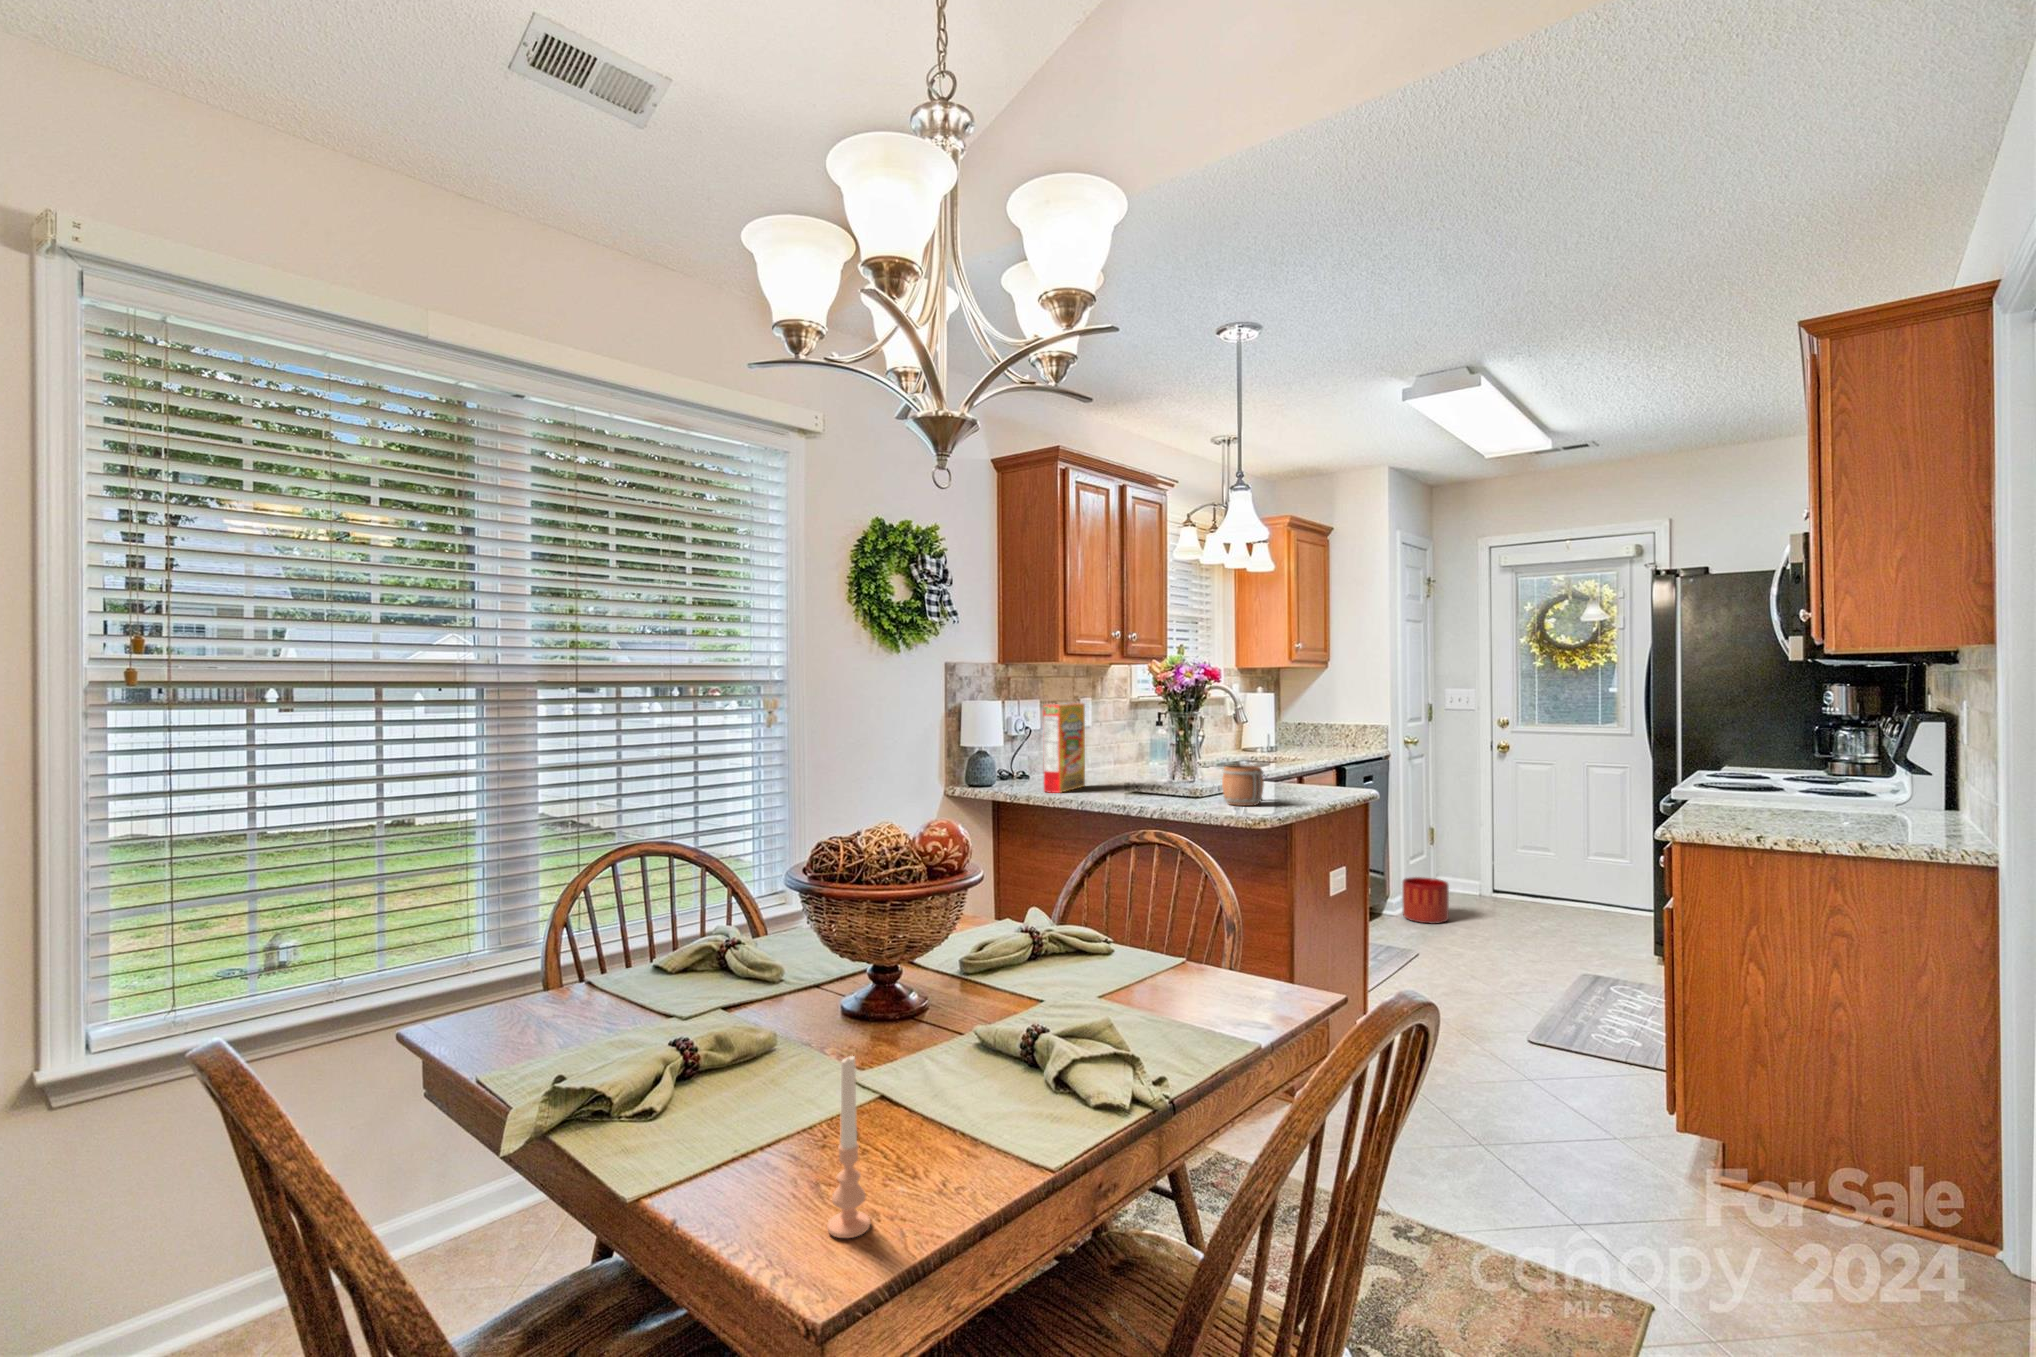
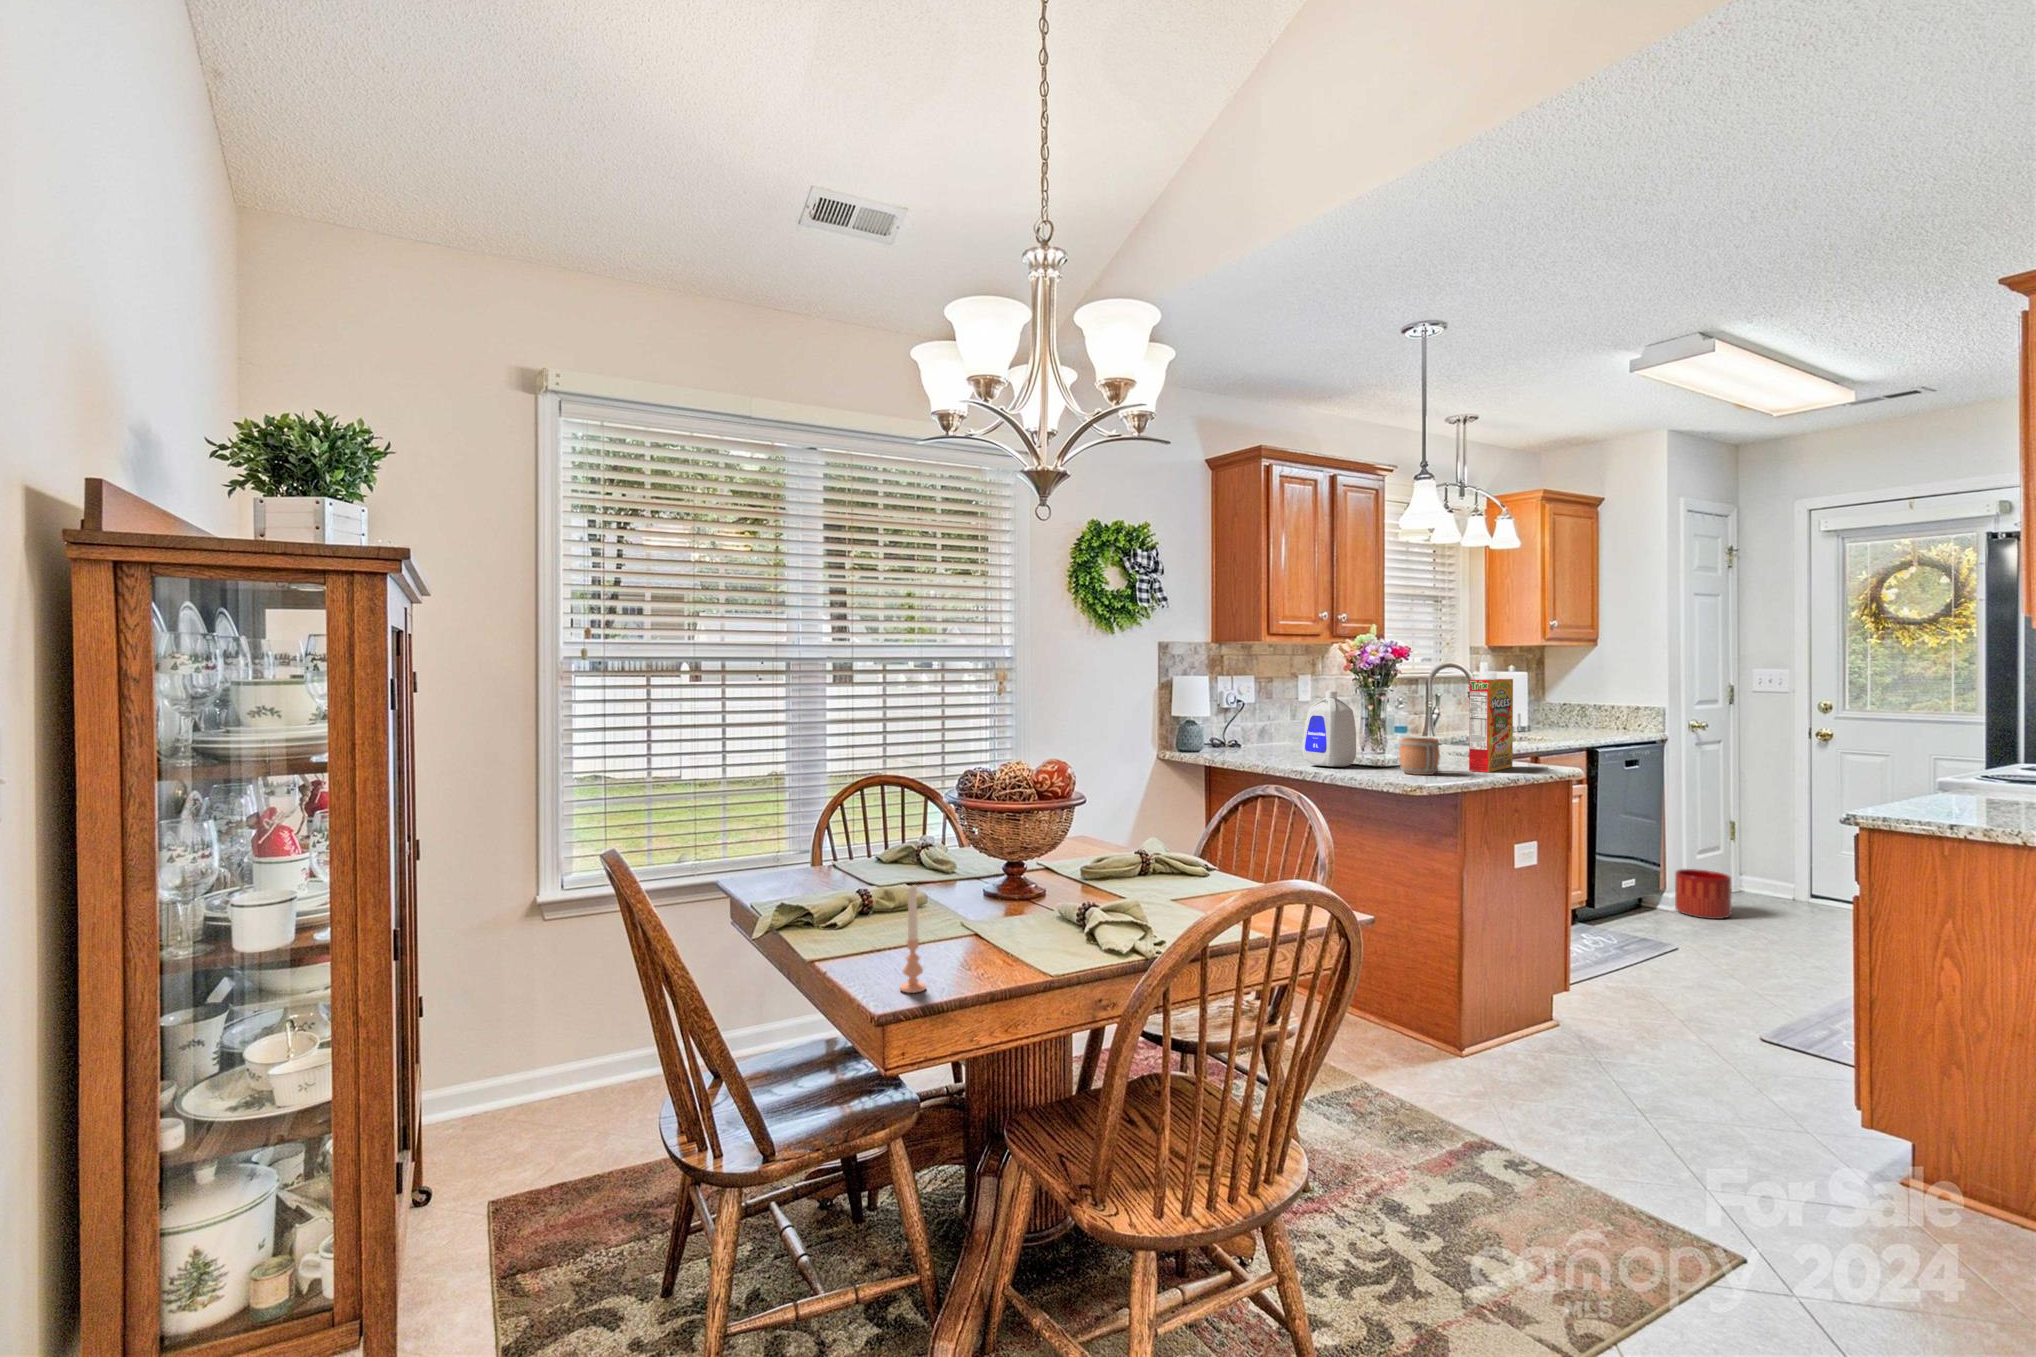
cereal box: present [1043,703,1085,793] -> present [1469,679,1513,772]
bottle: none [1115,716,1171,800] -> present [1303,691,1356,767]

